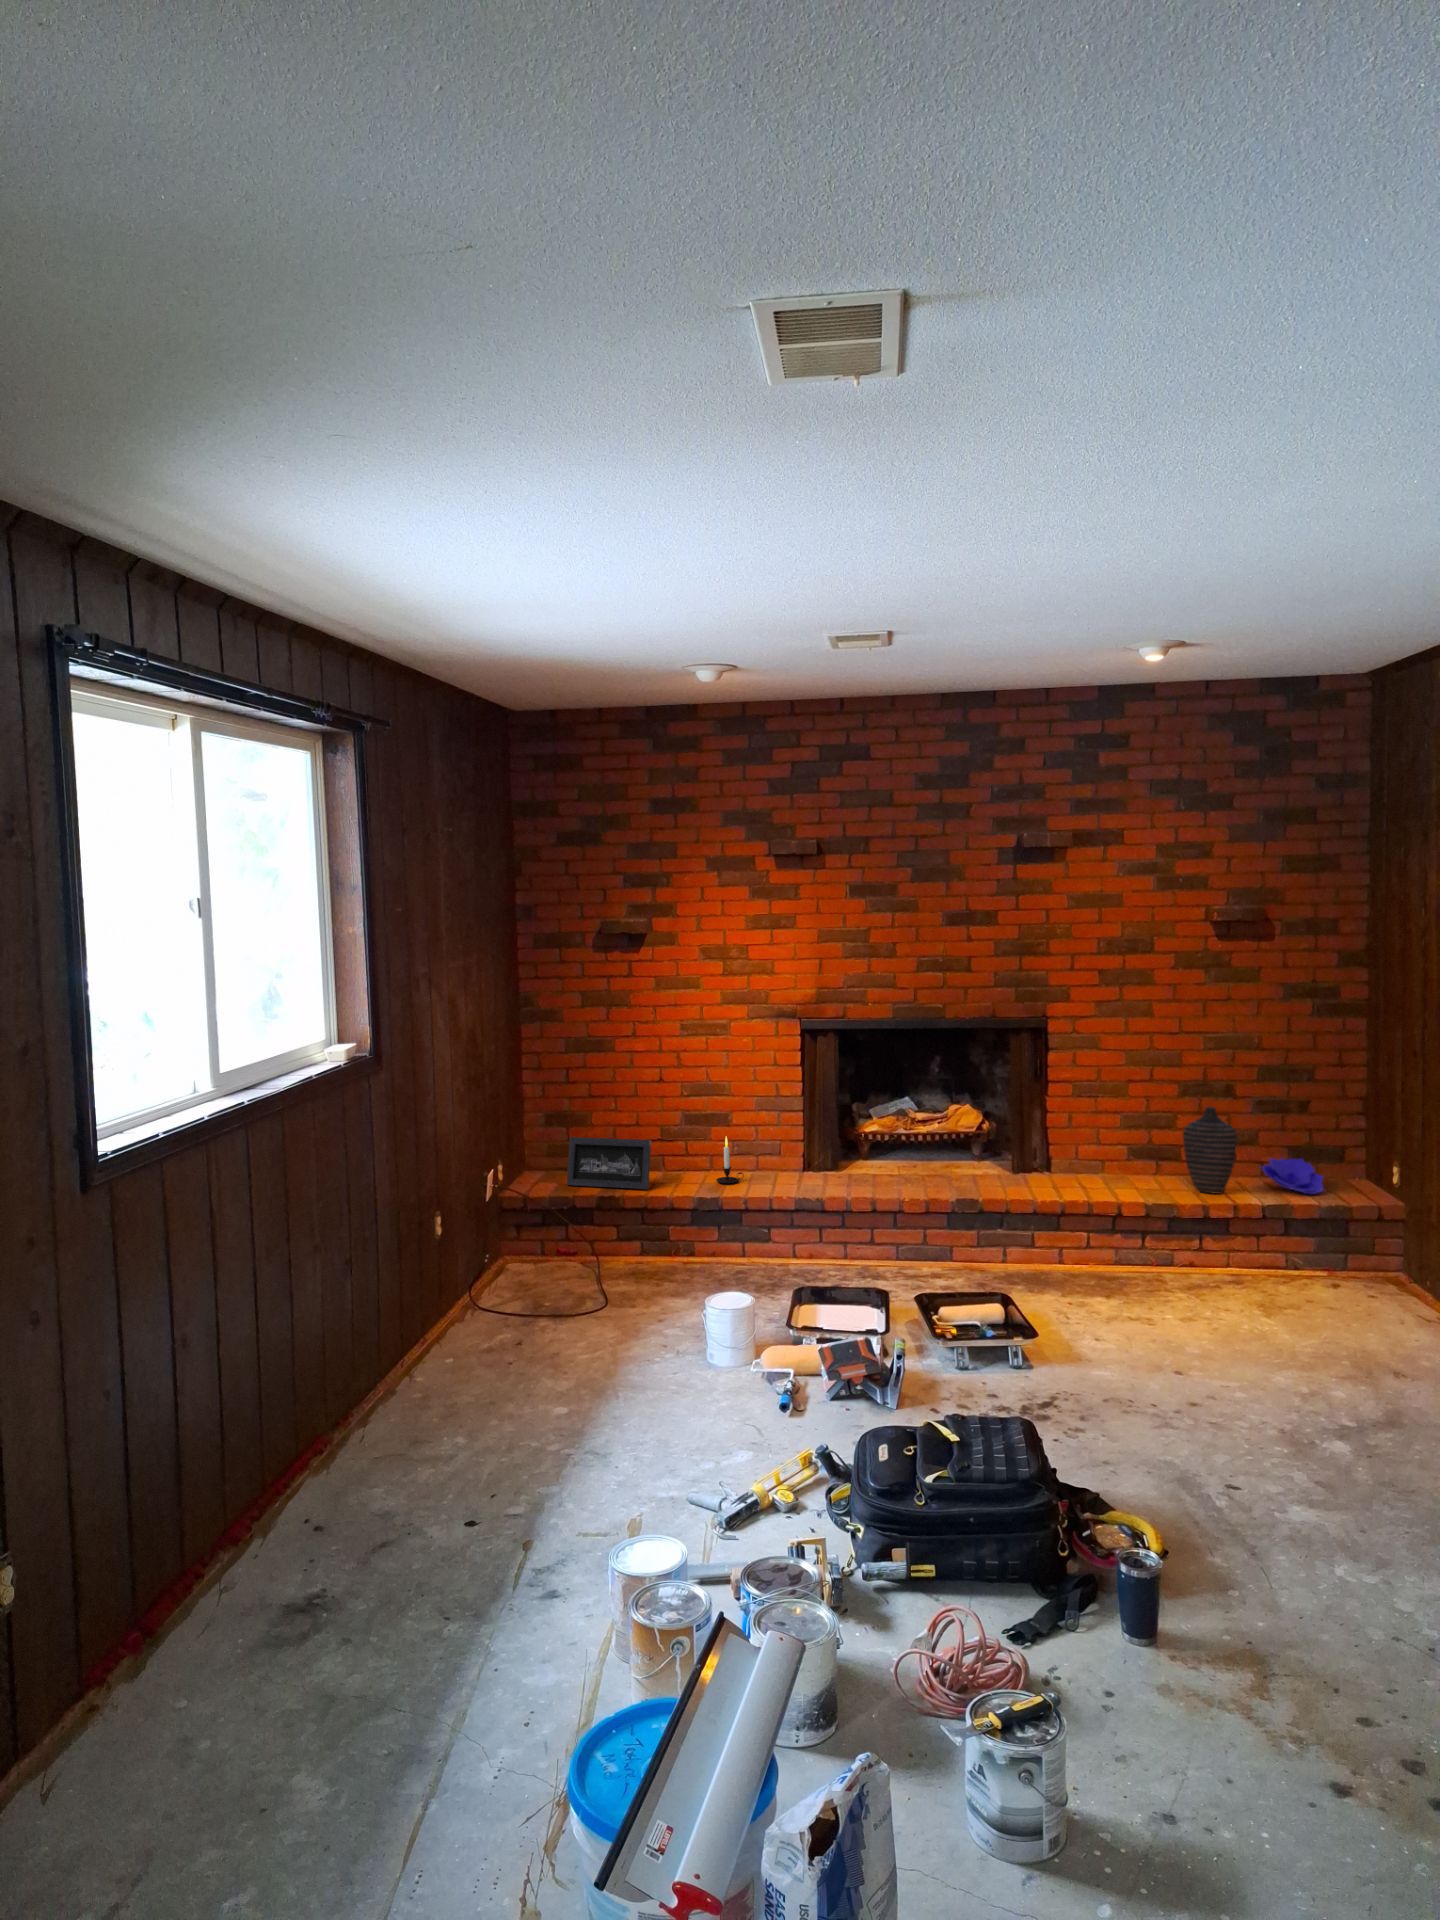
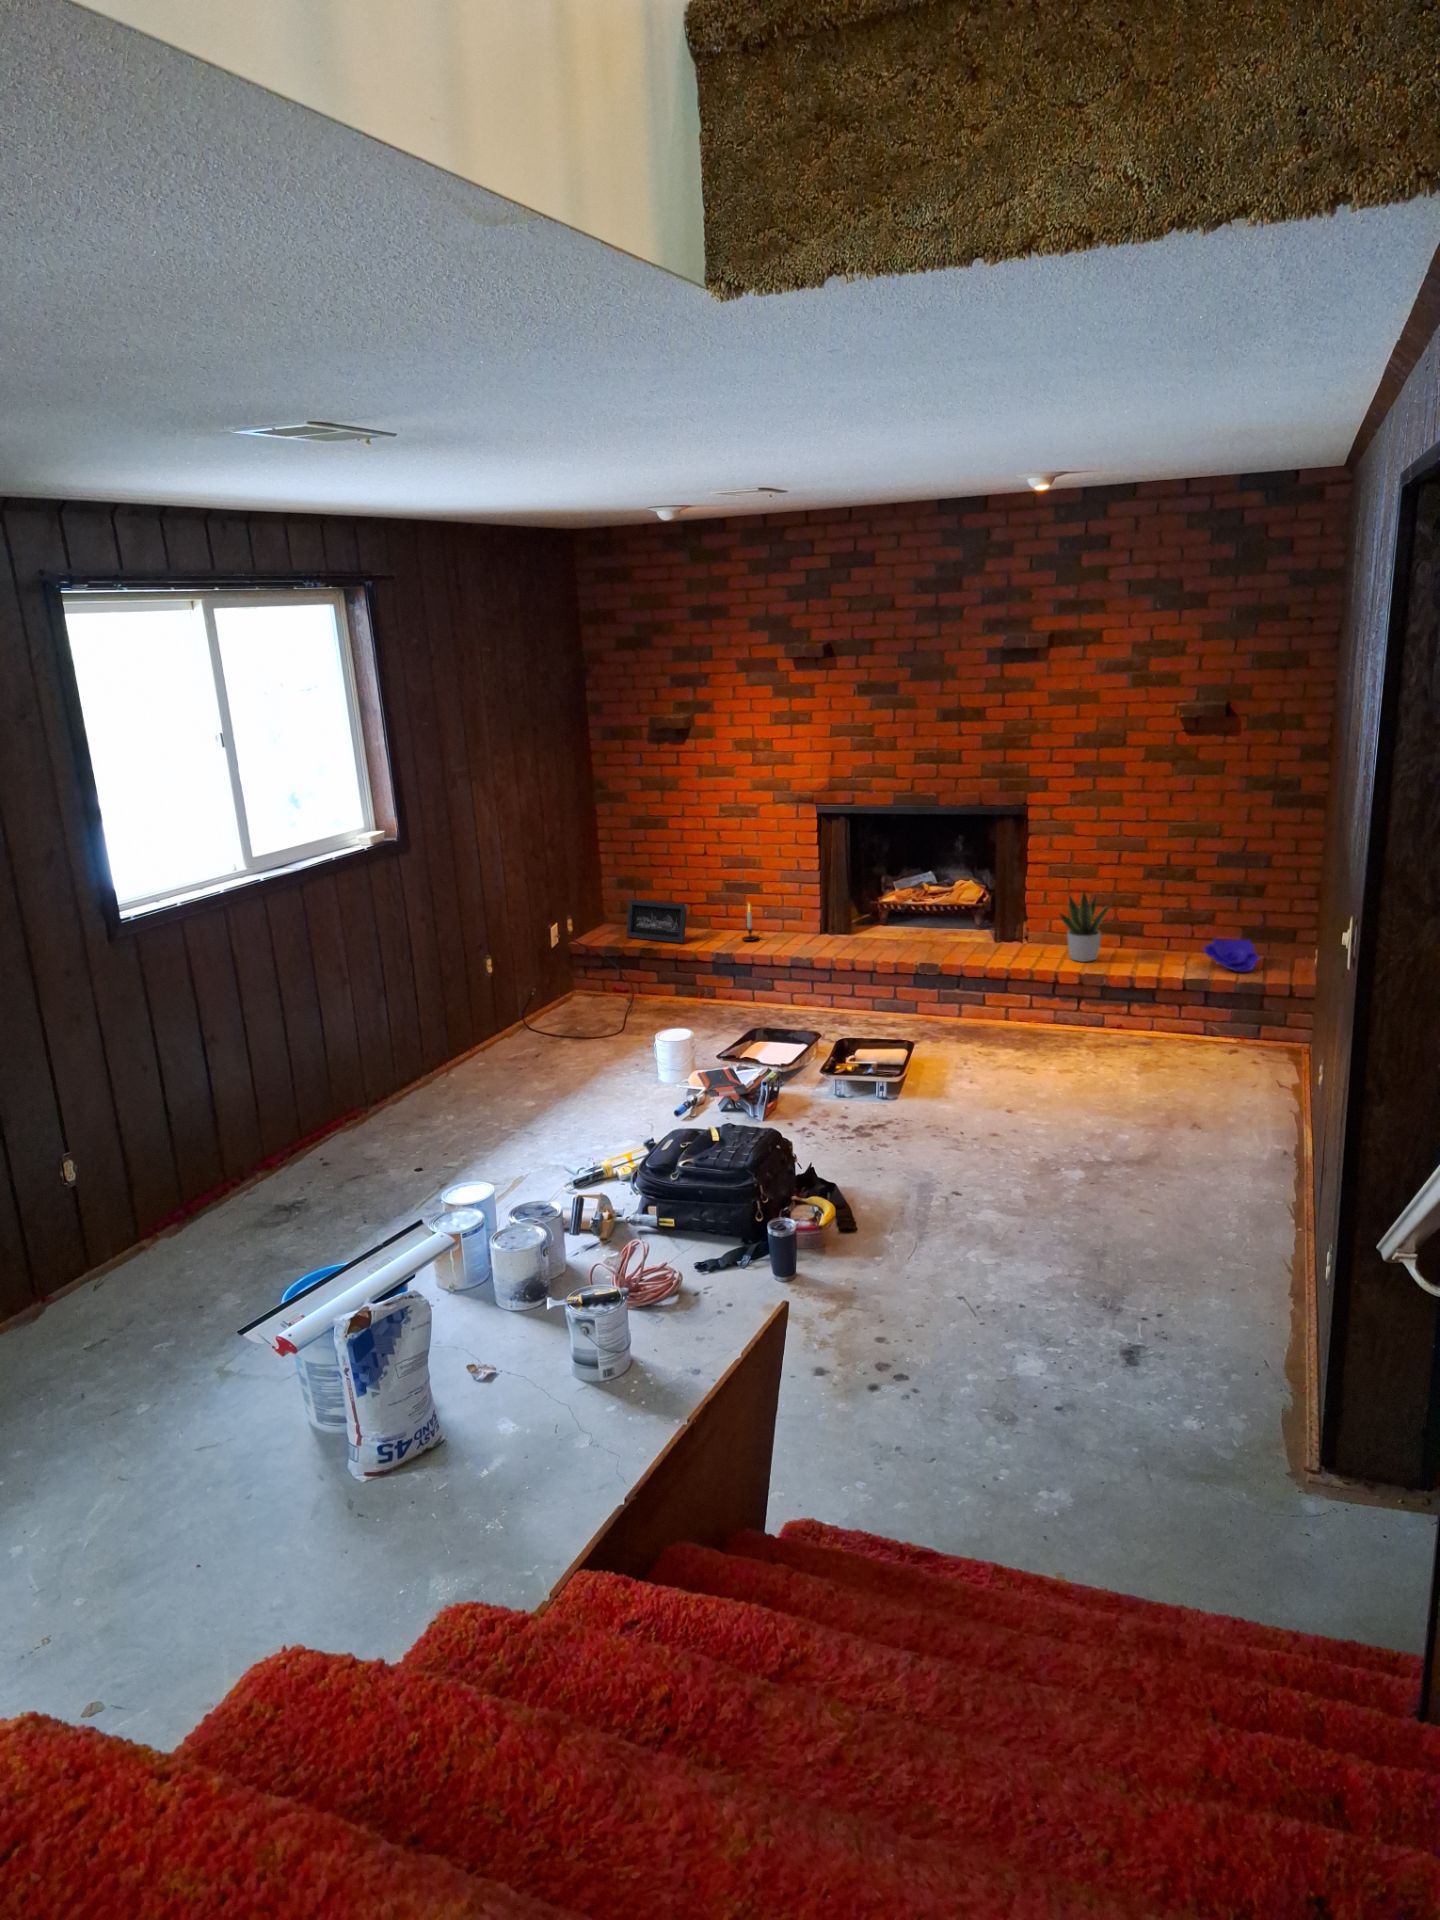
potted plant: none [1107,1105,1159,1191] -> present [1060,891,1109,962]
decorative vase: present [1183,1107,1237,1194] -> none [1127,891,1173,968]

